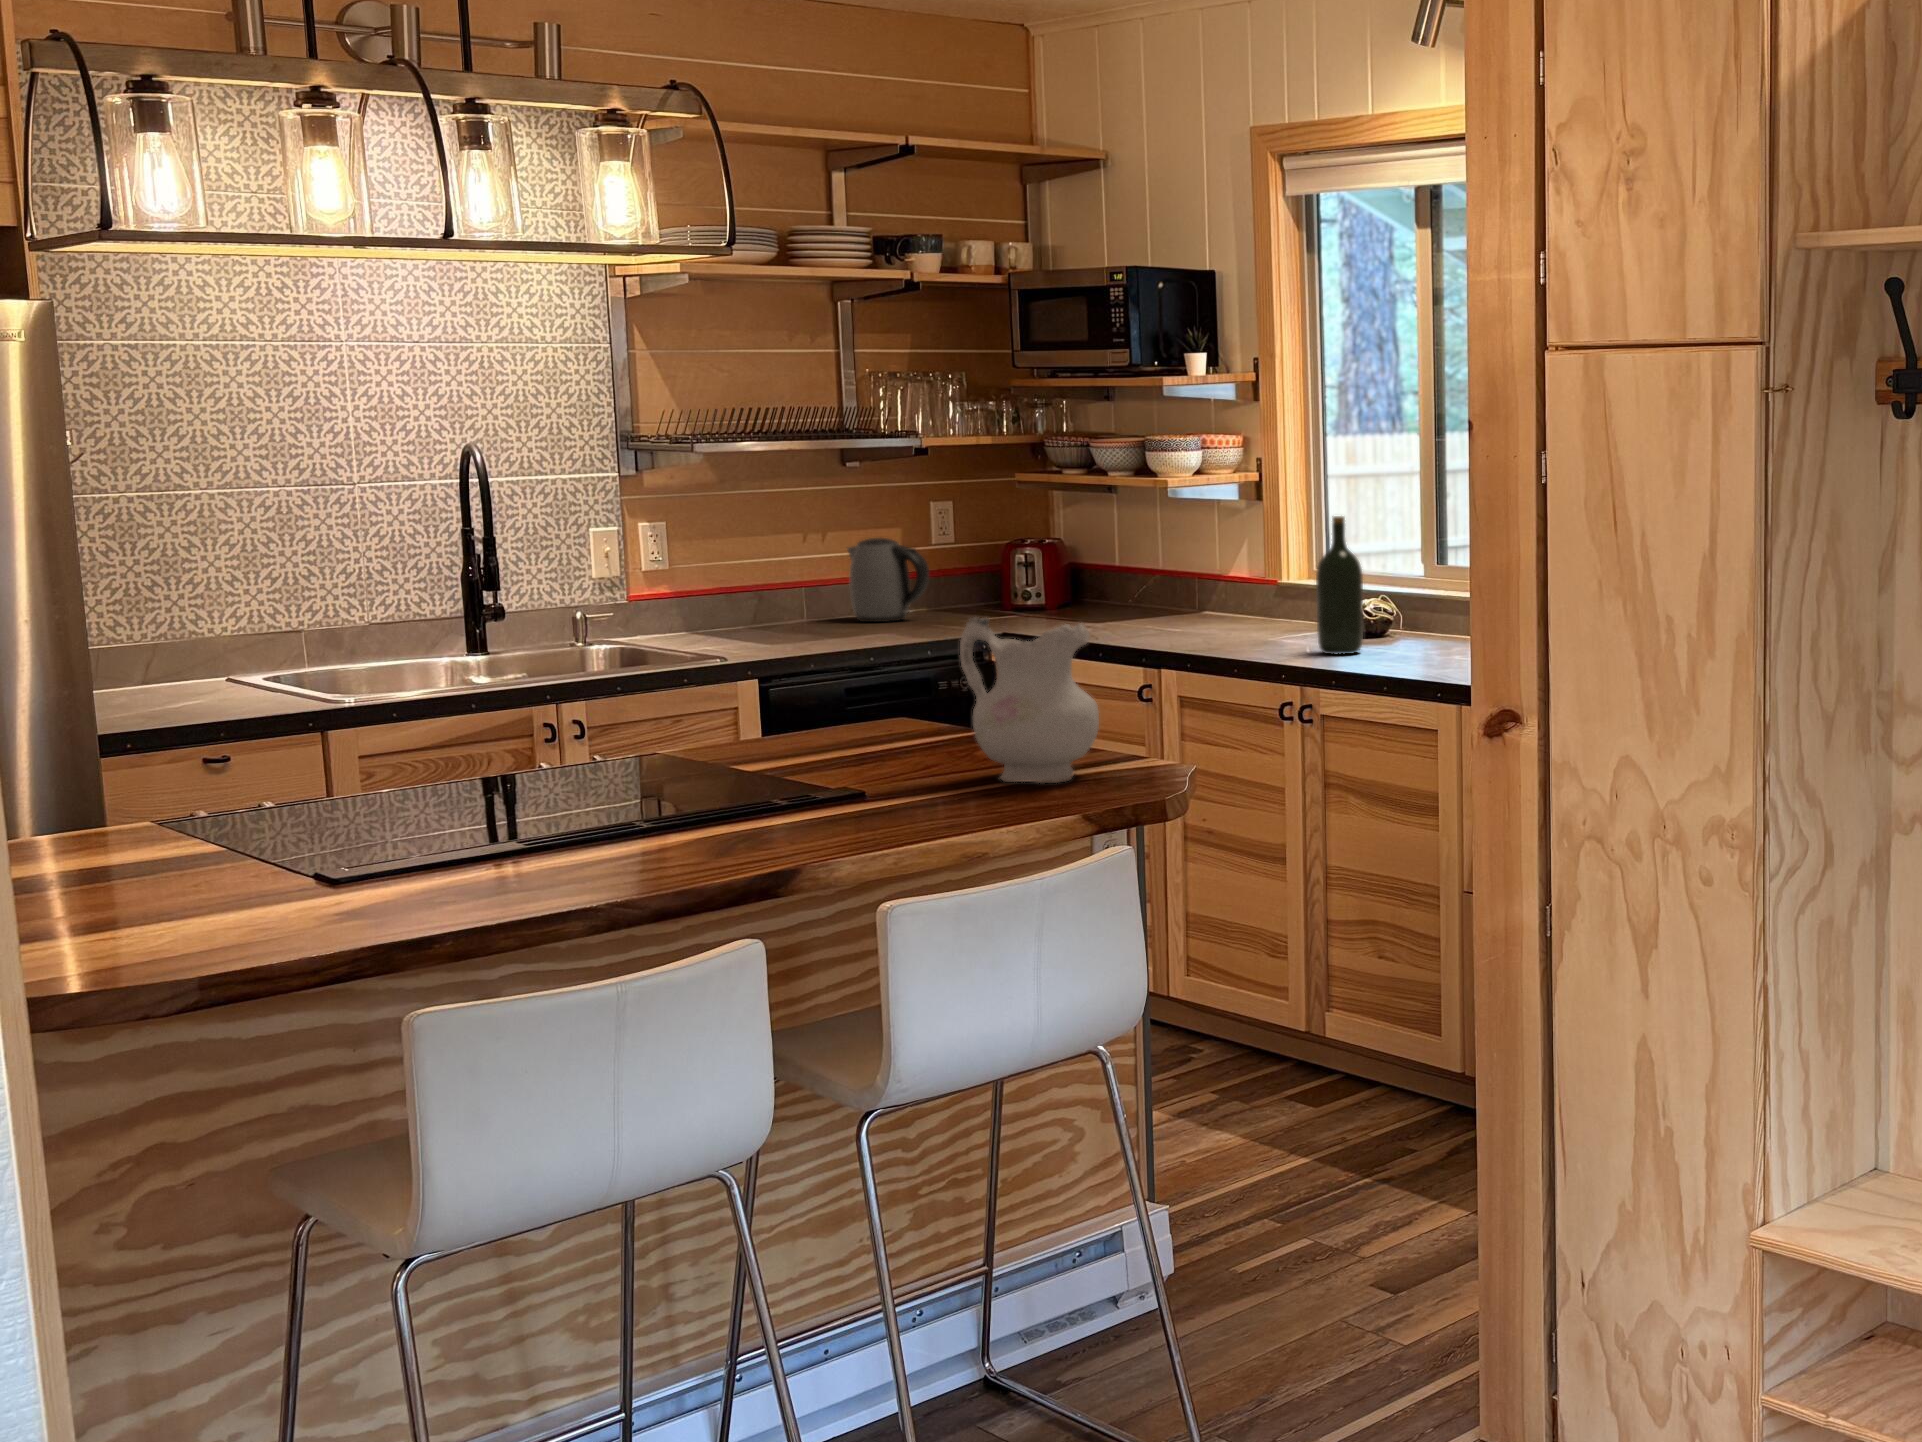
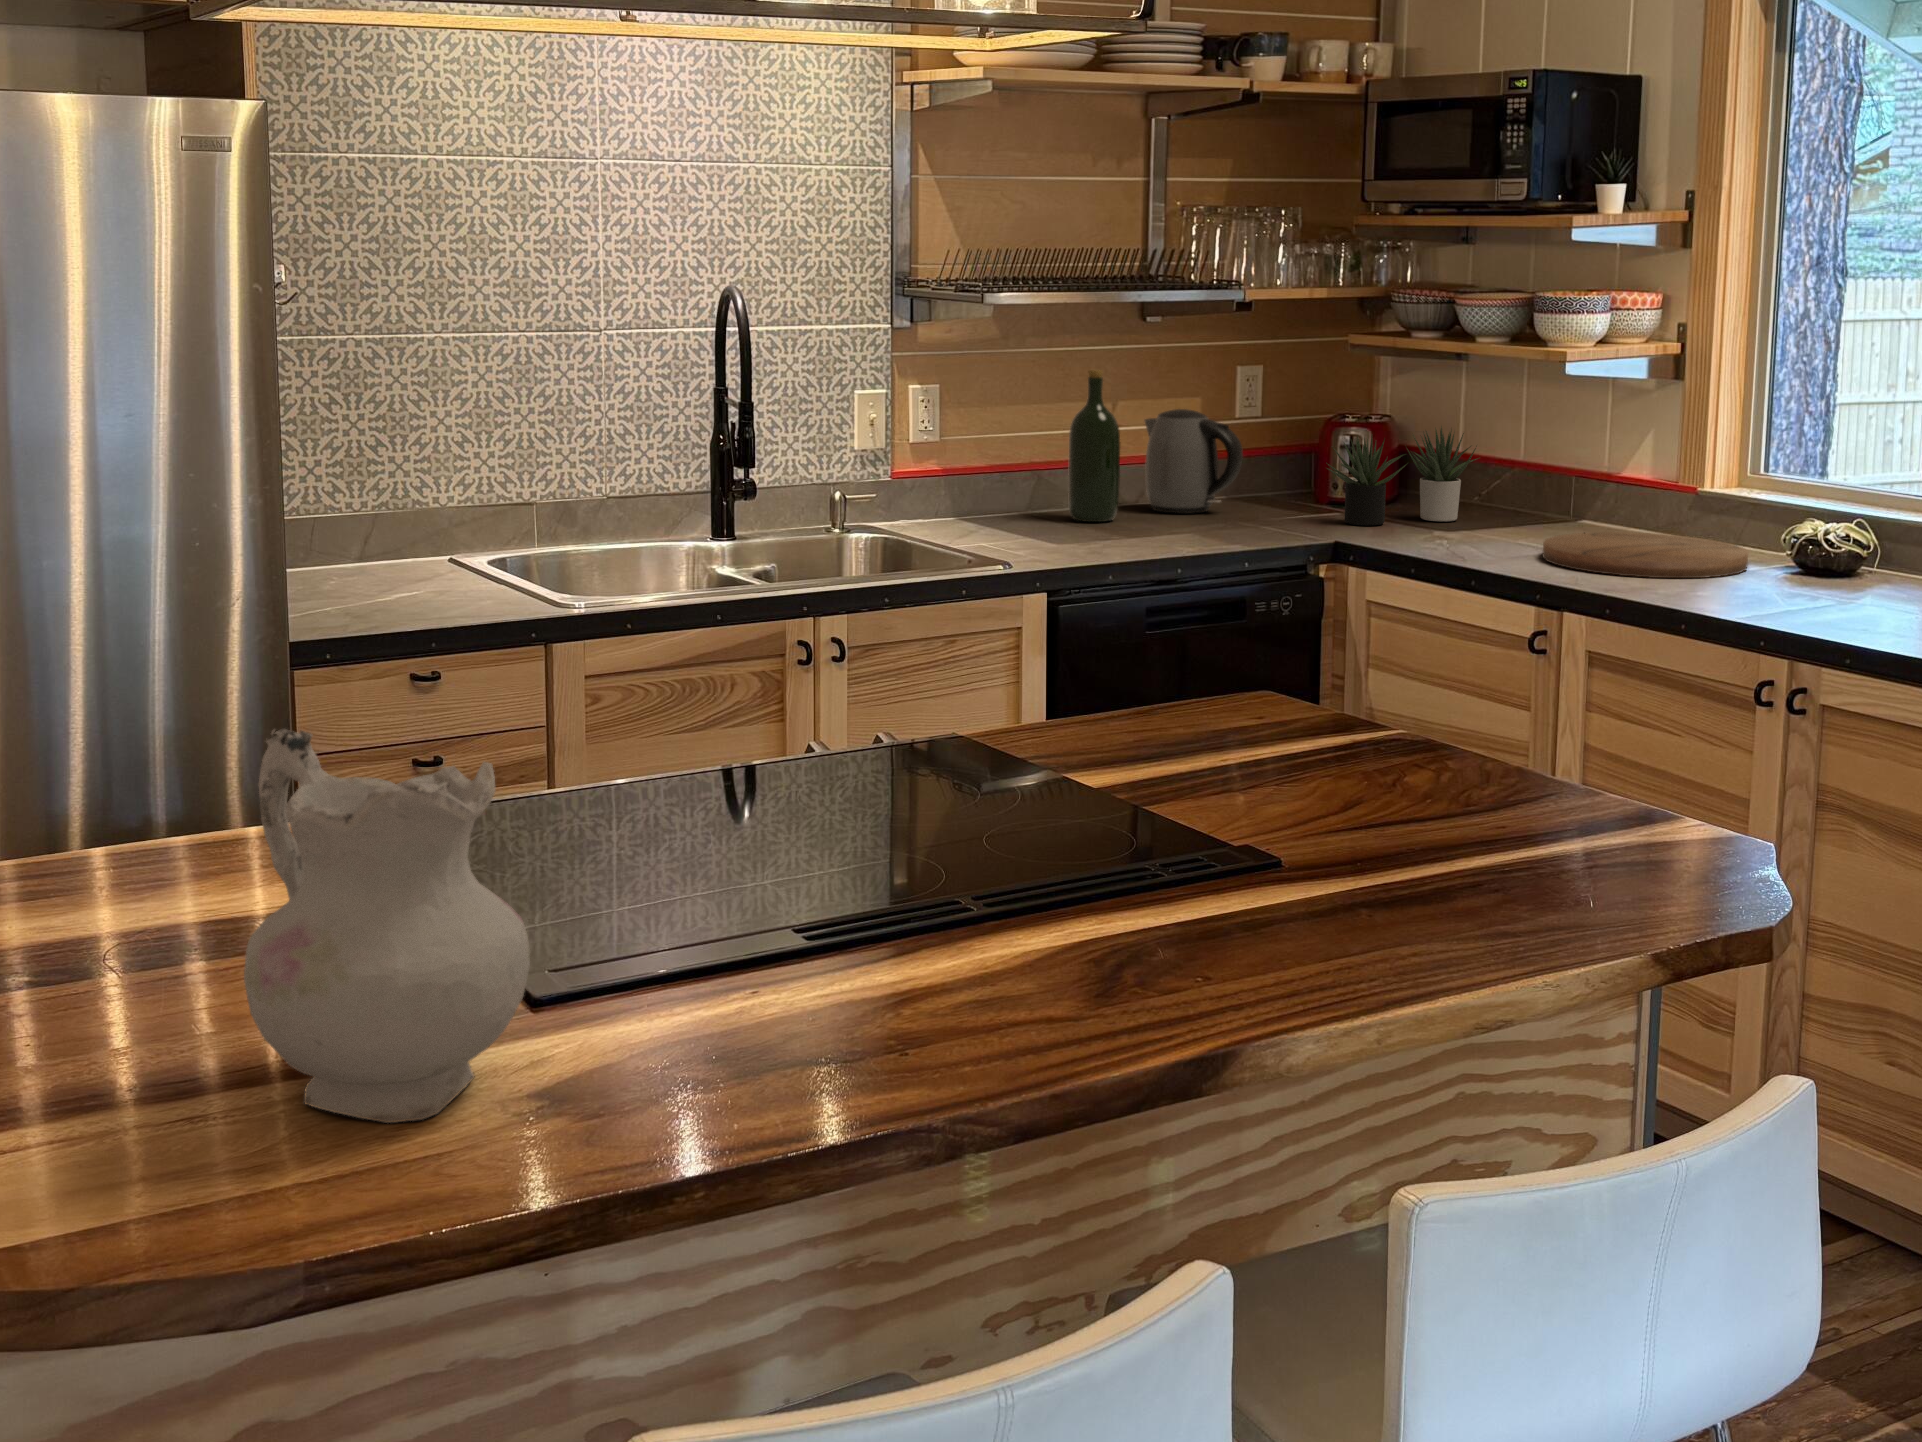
wine bottle: present [1316,516,1363,654] -> present [1068,370,1120,522]
succulent plant: none [993,541,1121,622] -> present [1326,426,1479,525]
cutting board: none [1153,614,1302,642] -> present [1543,532,1748,578]
ceramic pitcher: present [960,617,1099,783] -> present [244,728,530,1123]

